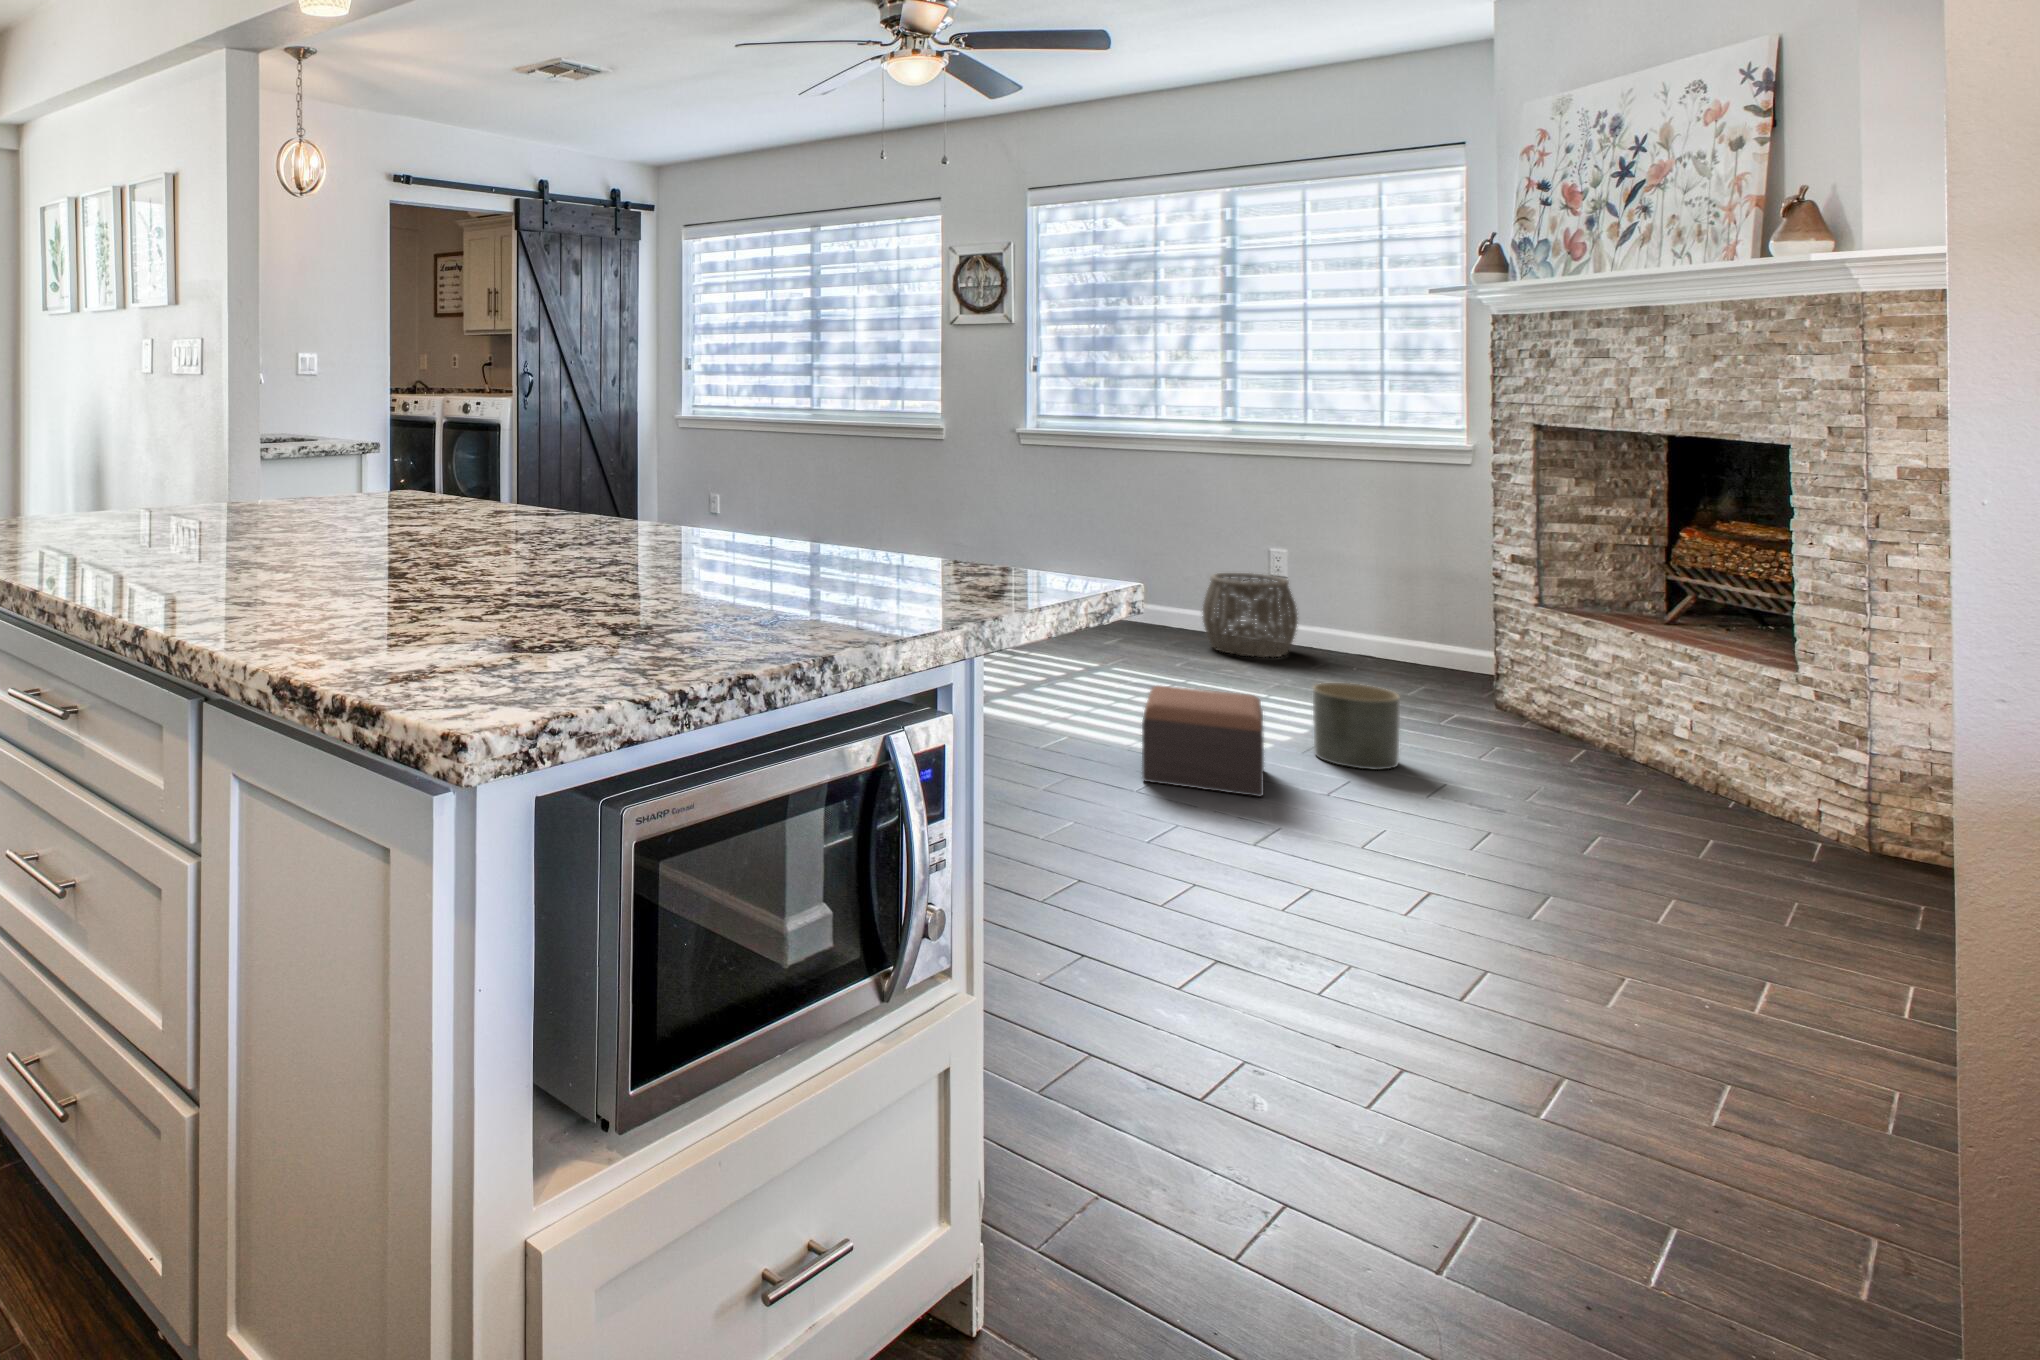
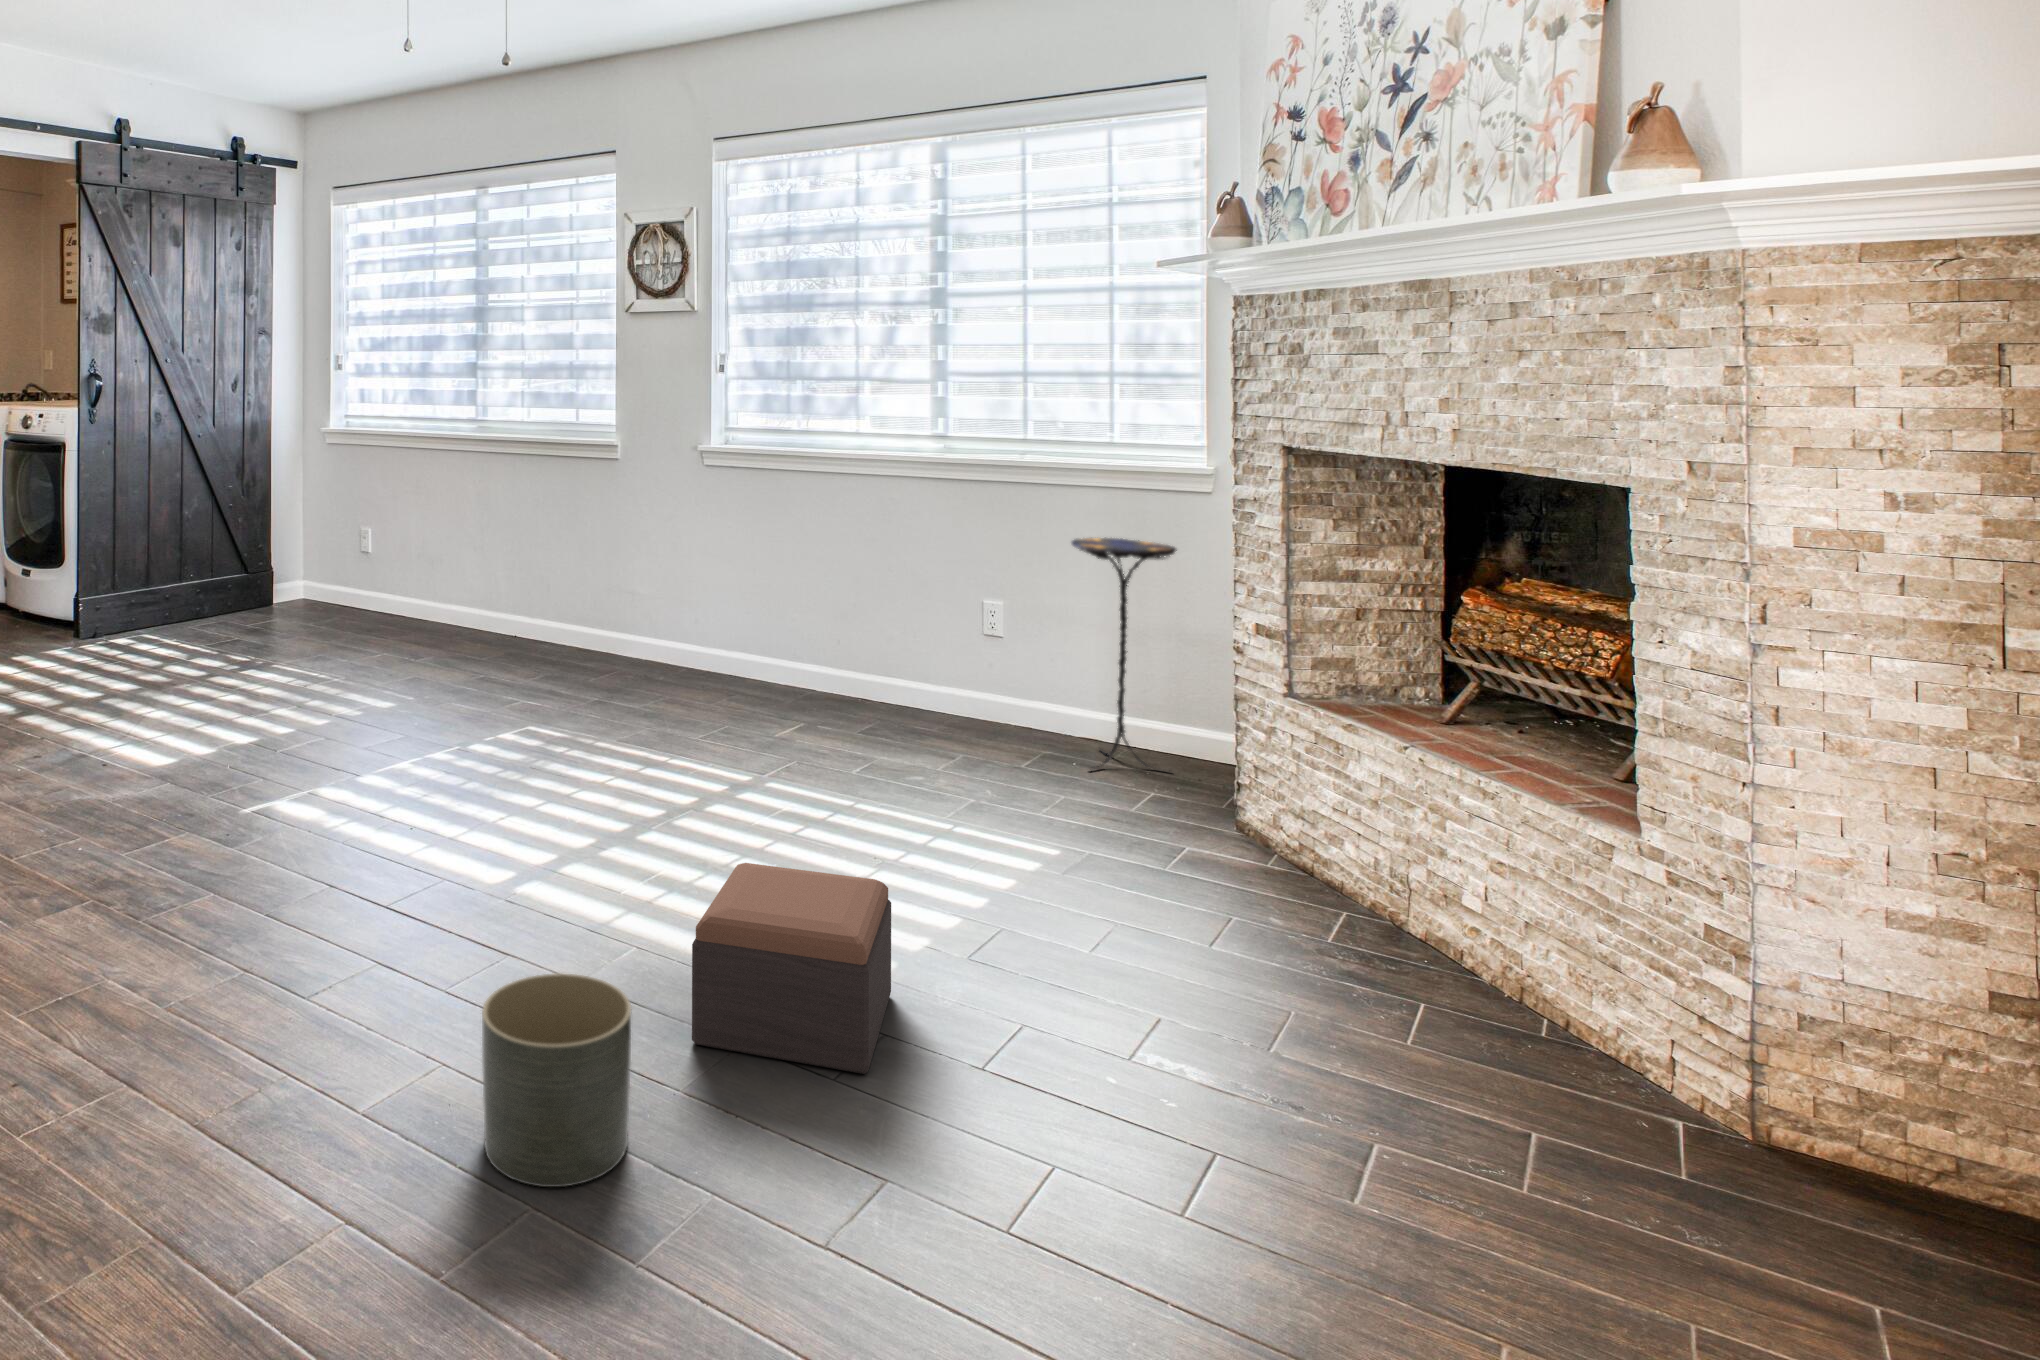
side table: none [1352,498,1443,677] -> present [1072,538,1177,766]
woven basket: present [1202,573,1298,657] -> none [894,632,1010,747]
planter: present [1313,683,1400,770] -> present [482,974,632,1187]

